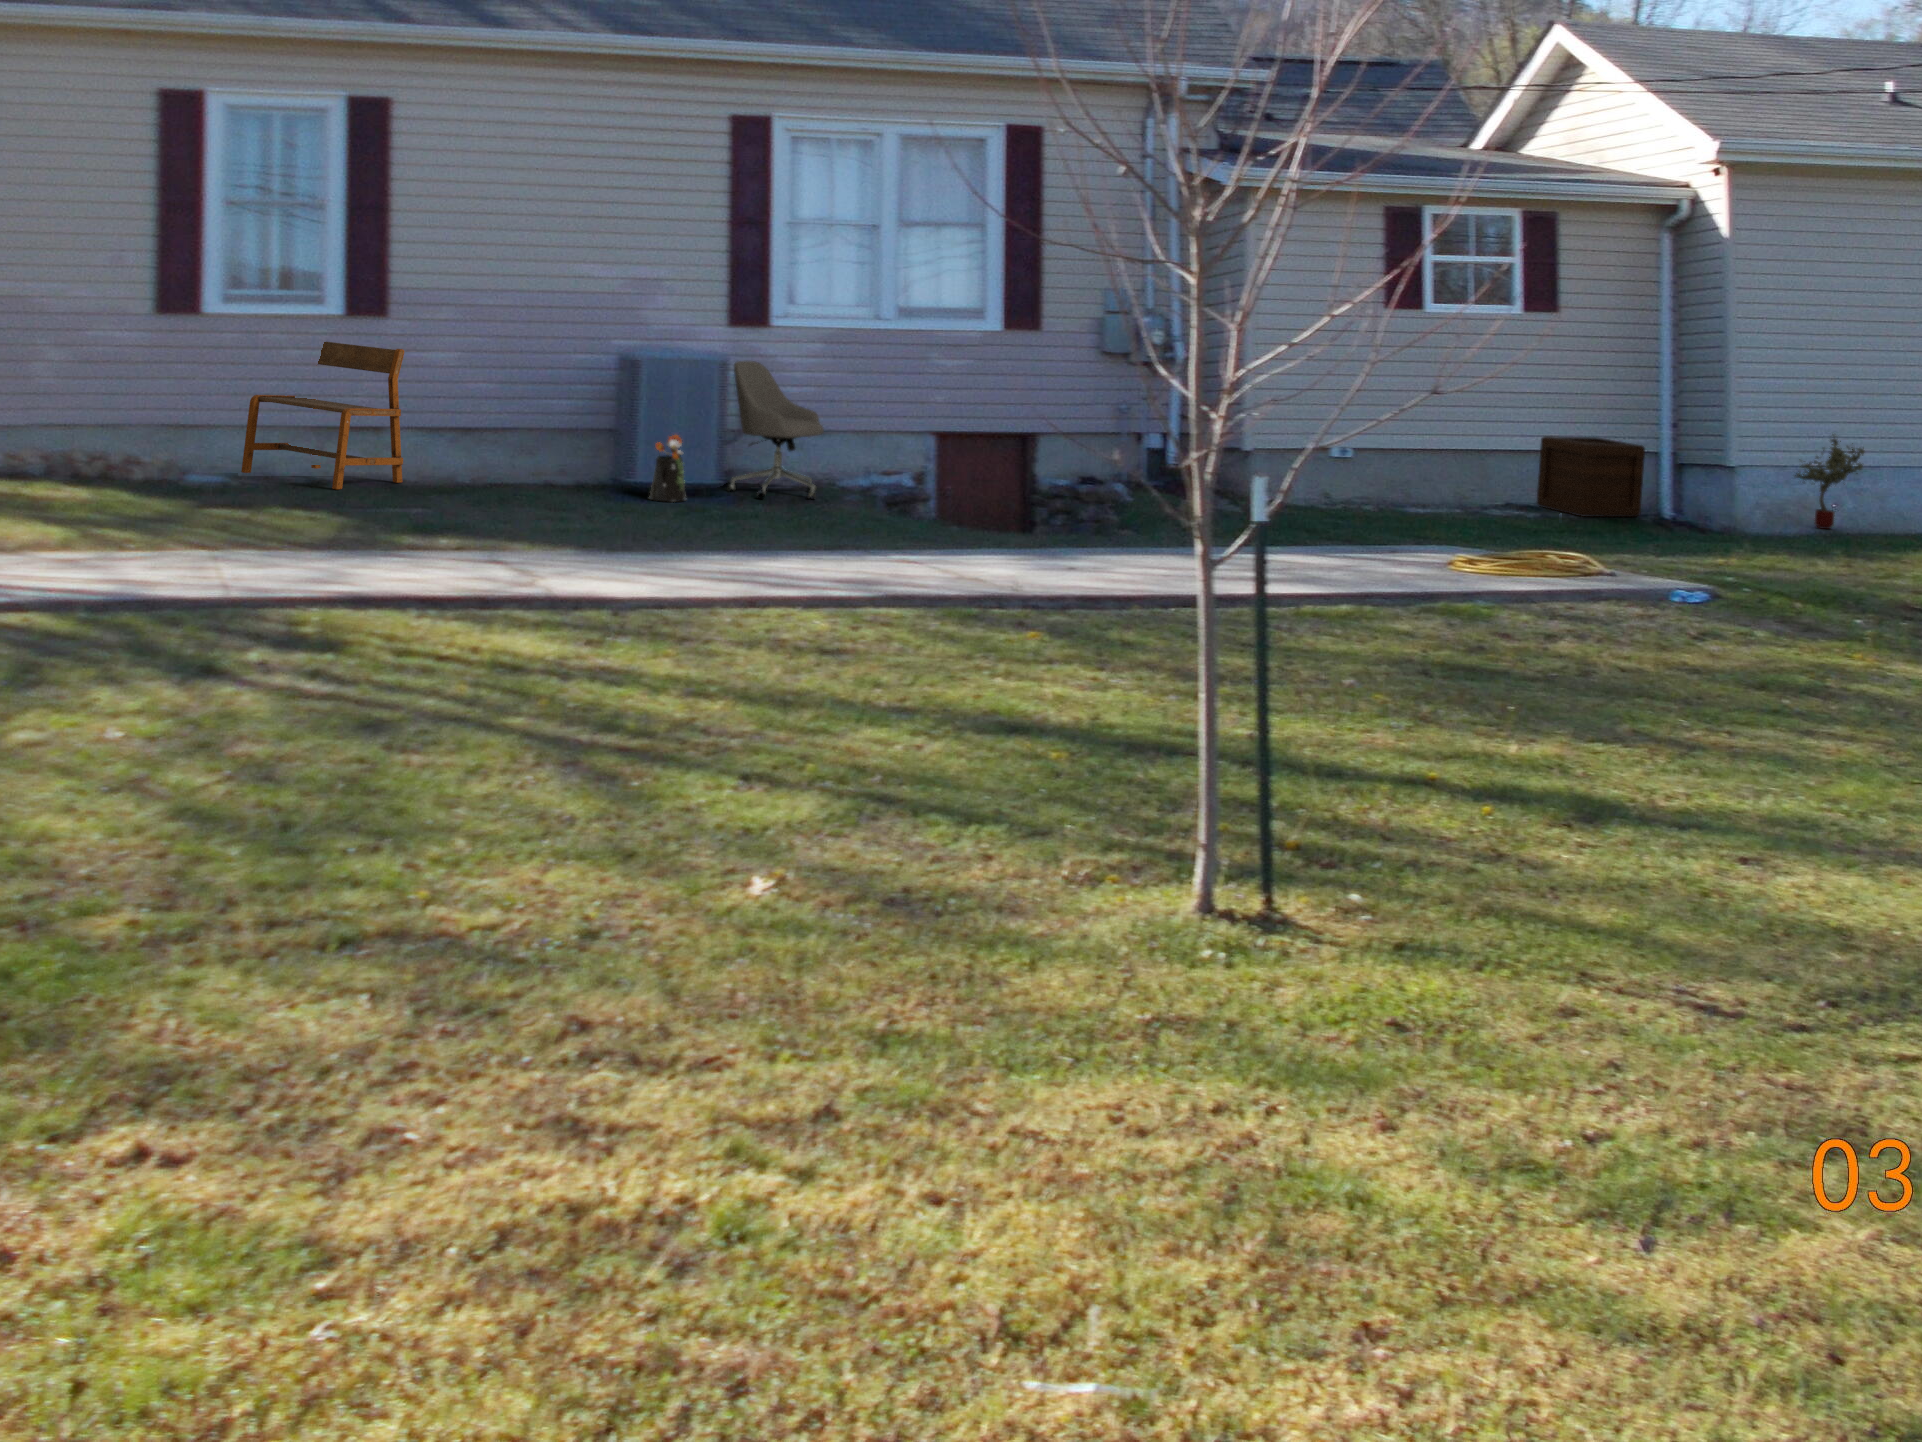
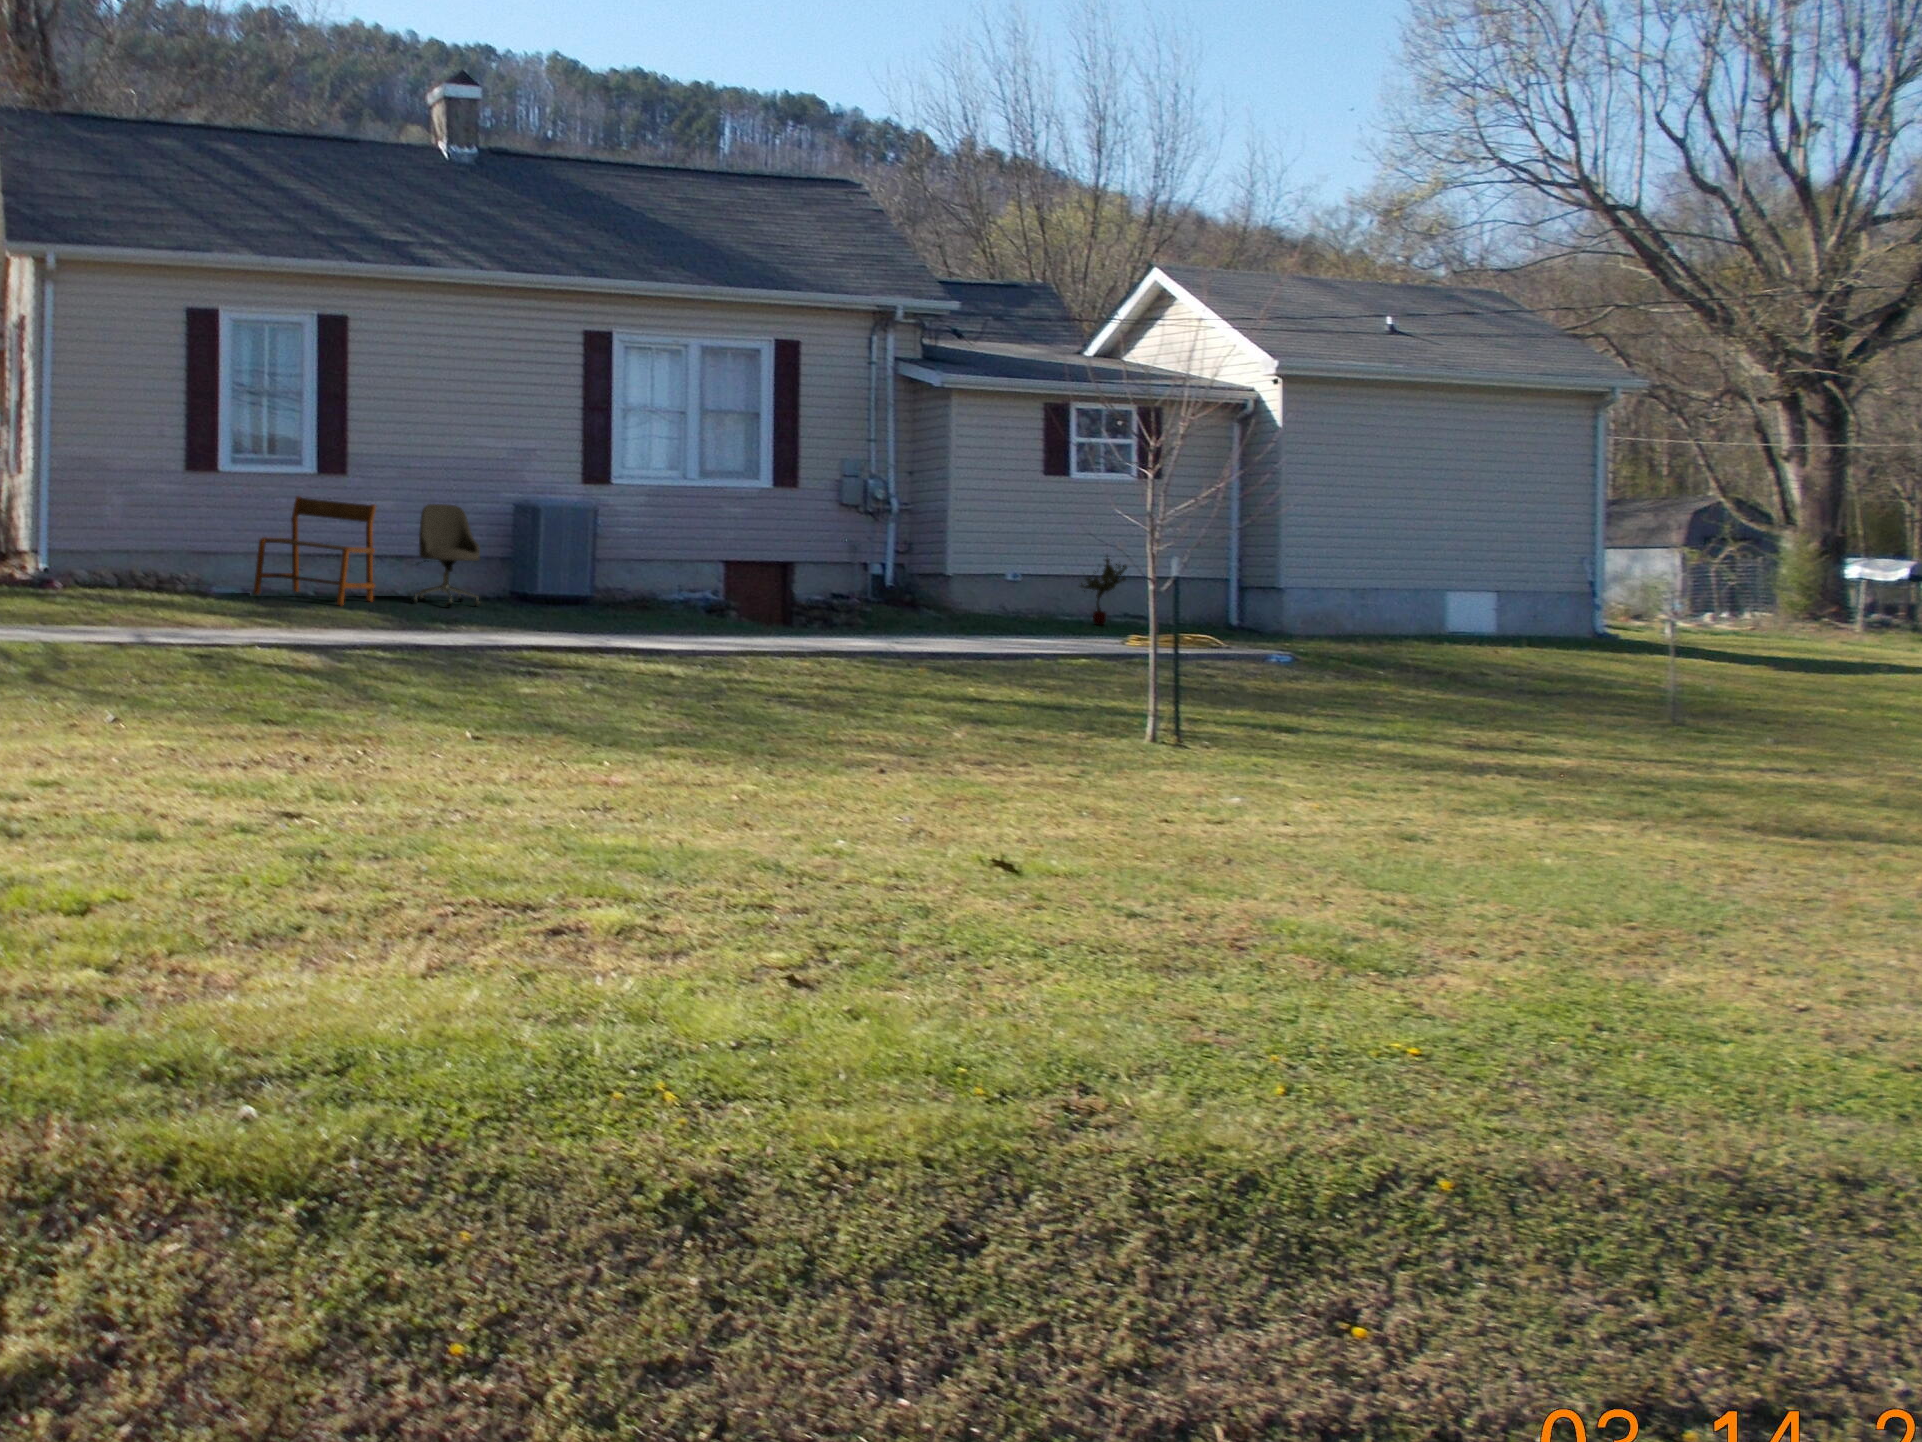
chair: present [727,361,824,499] -> present [411,504,481,608]
watering can: present [649,435,686,502] -> none [551,567,579,615]
potted tree: present [1795,435,1865,529] -> present [1079,558,1127,625]
wooden crate: present [1537,436,1645,517] -> none [1144,572,1223,630]

